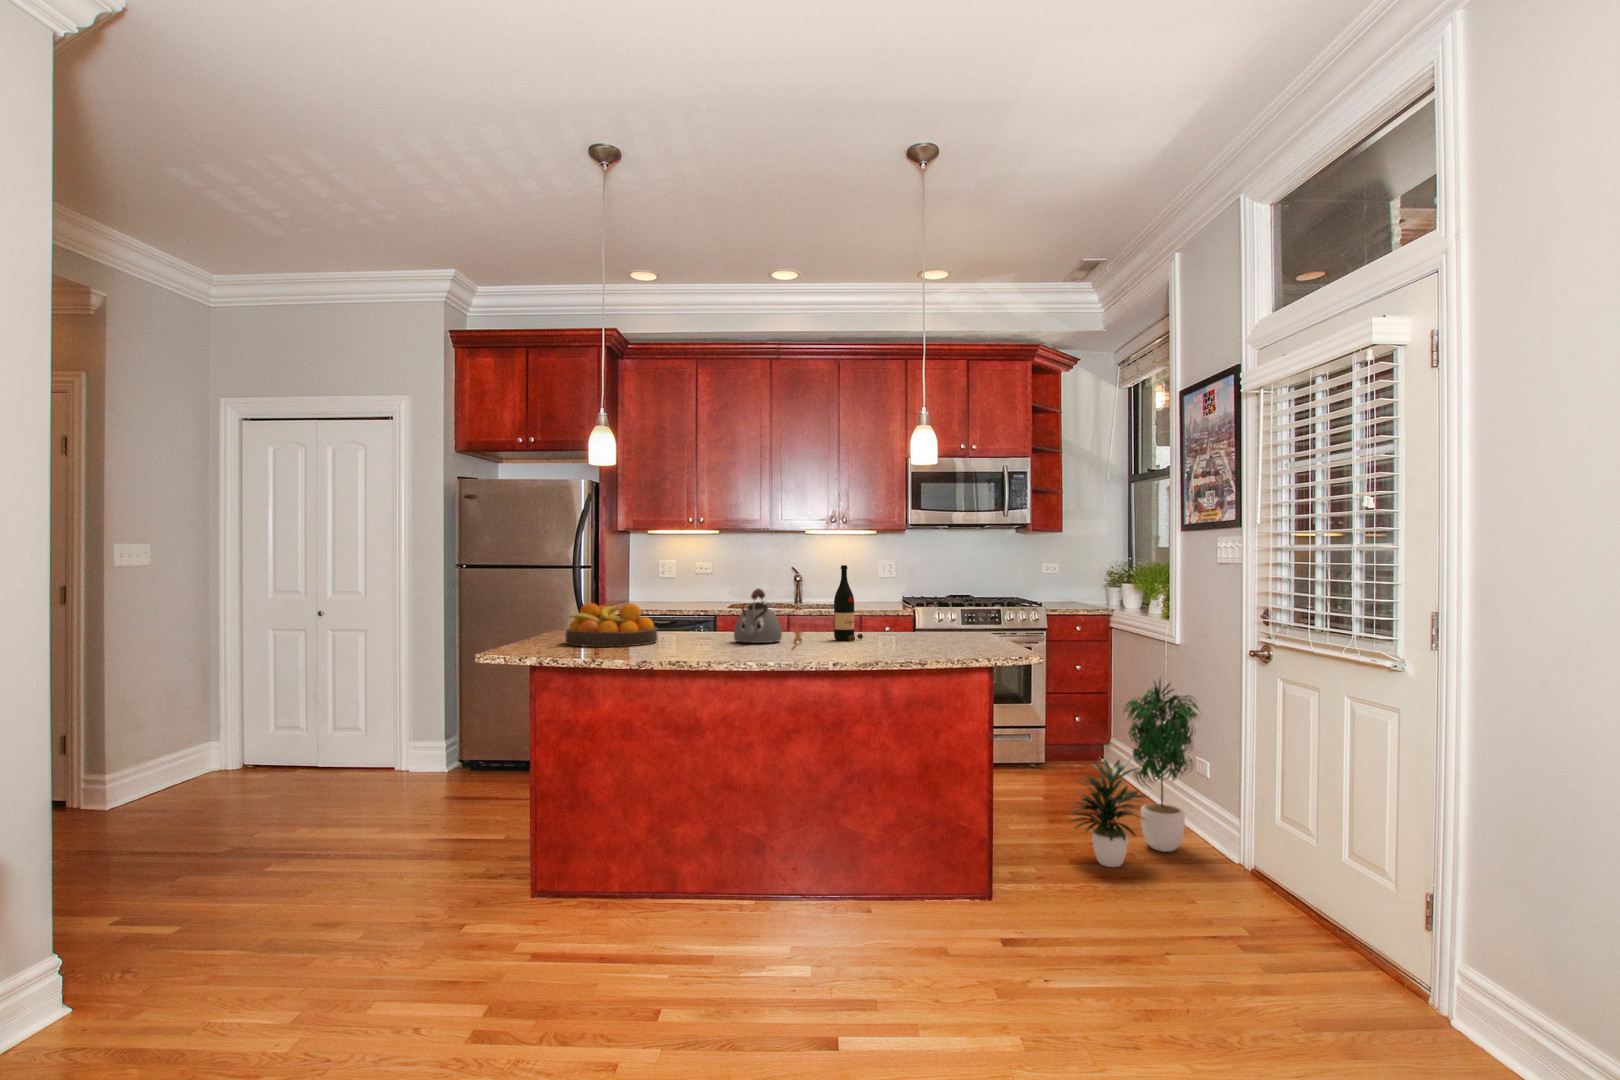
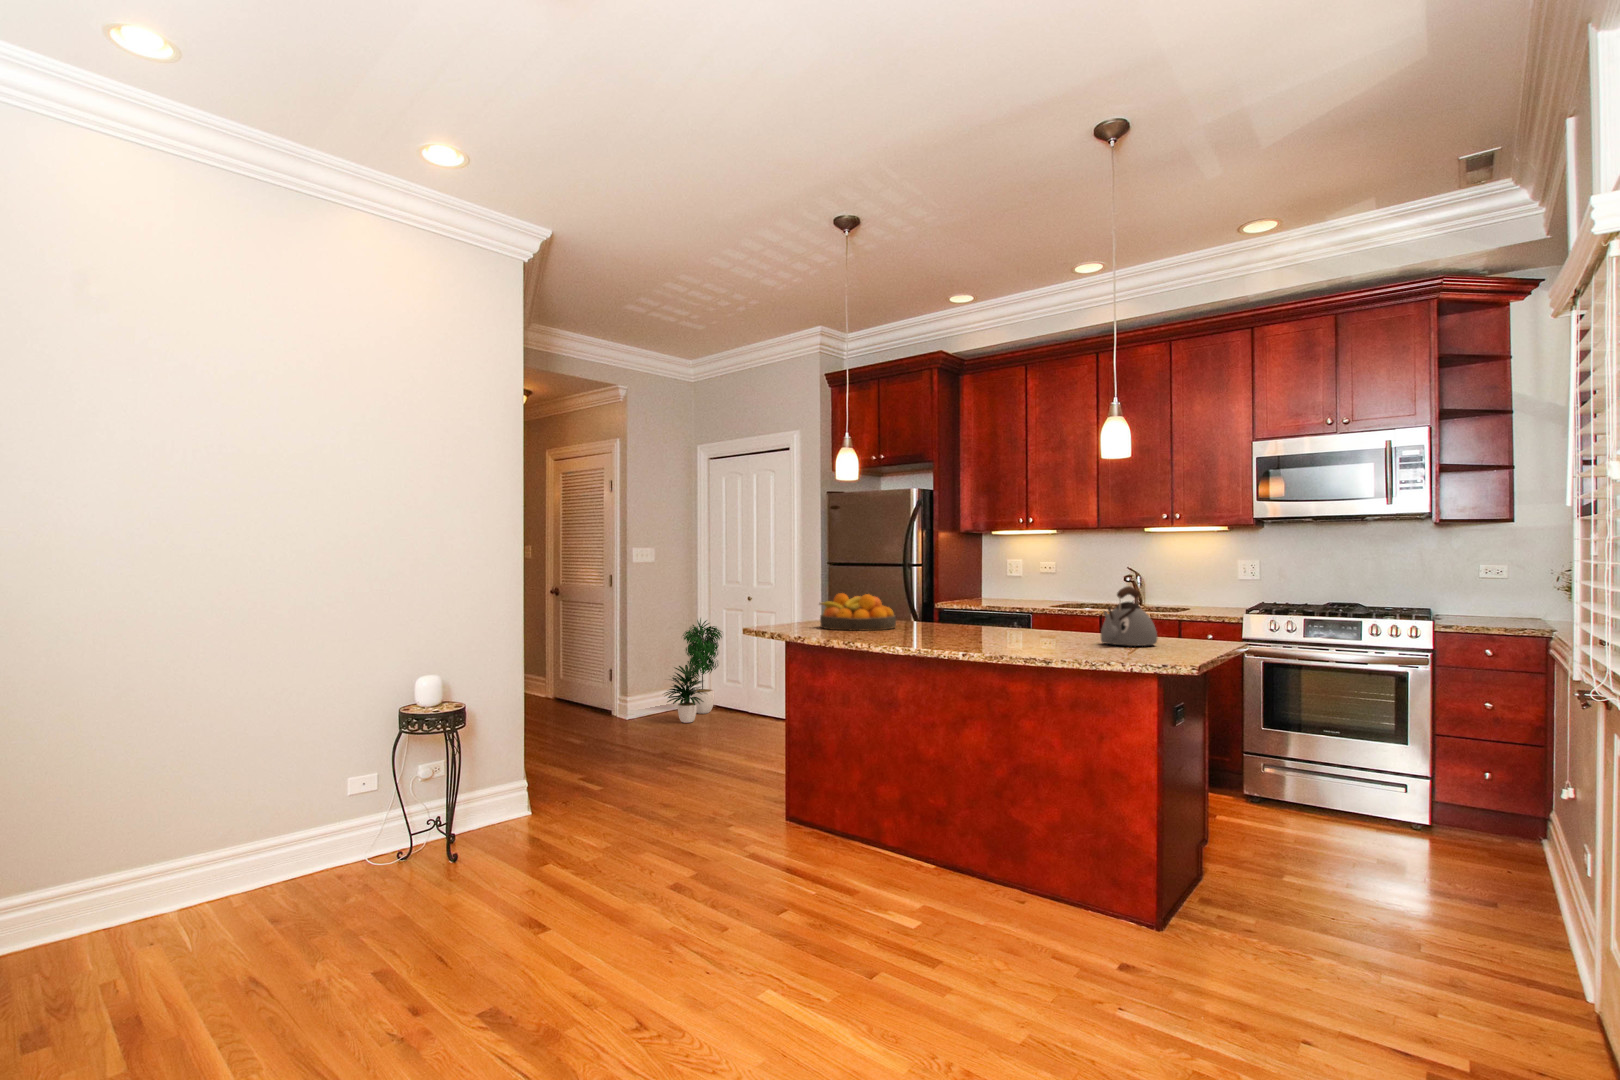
wine bottle: present [834,565,863,641] -> none [1049,562,1082,638]
kettle: present [734,589,782,643] -> present [1101,586,1157,646]
potted plant: present [1069,679,1198,867] -> present [664,619,722,723]

